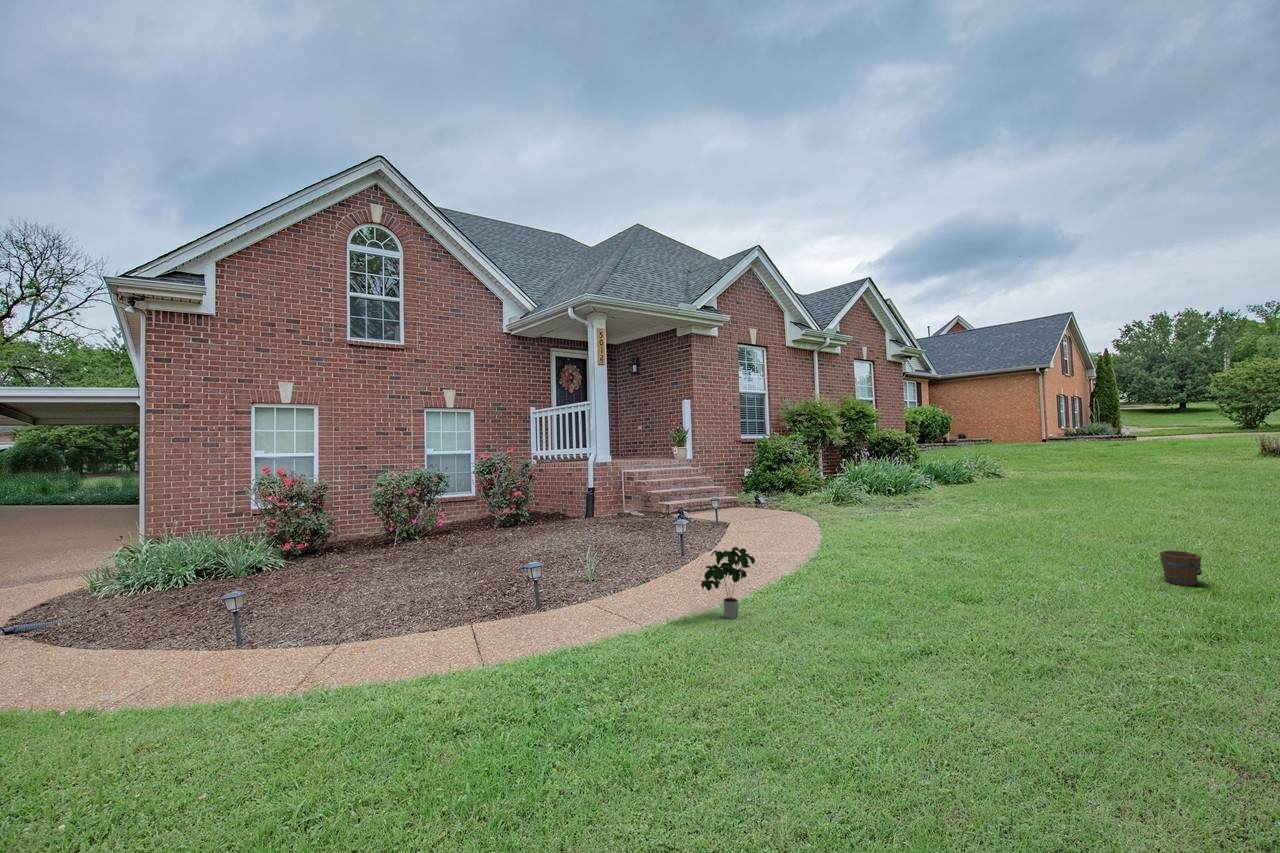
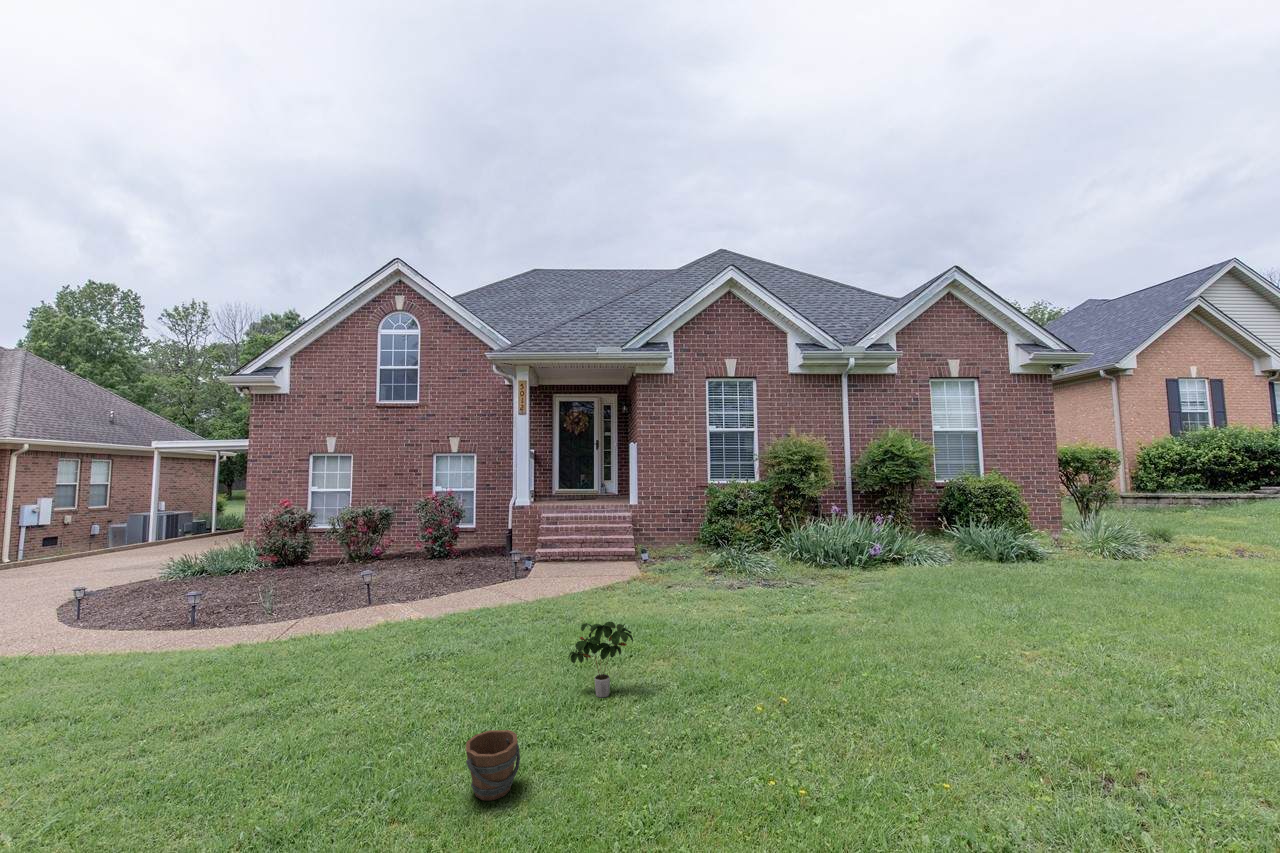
potted plant: present [701,547,755,619] -> present [568,622,633,698]

